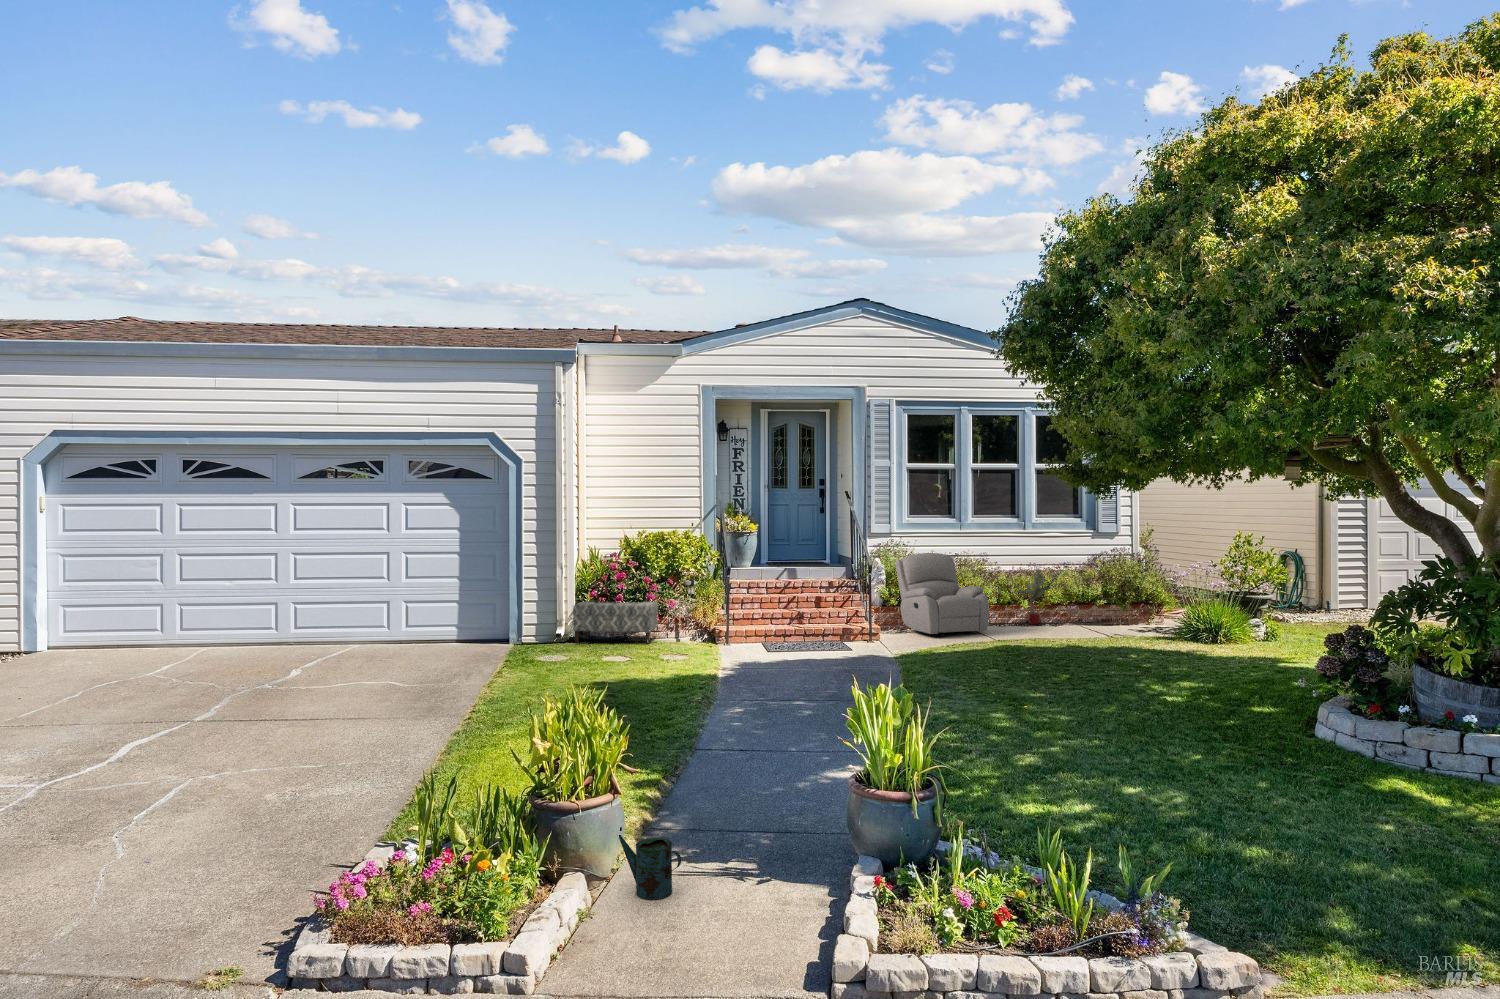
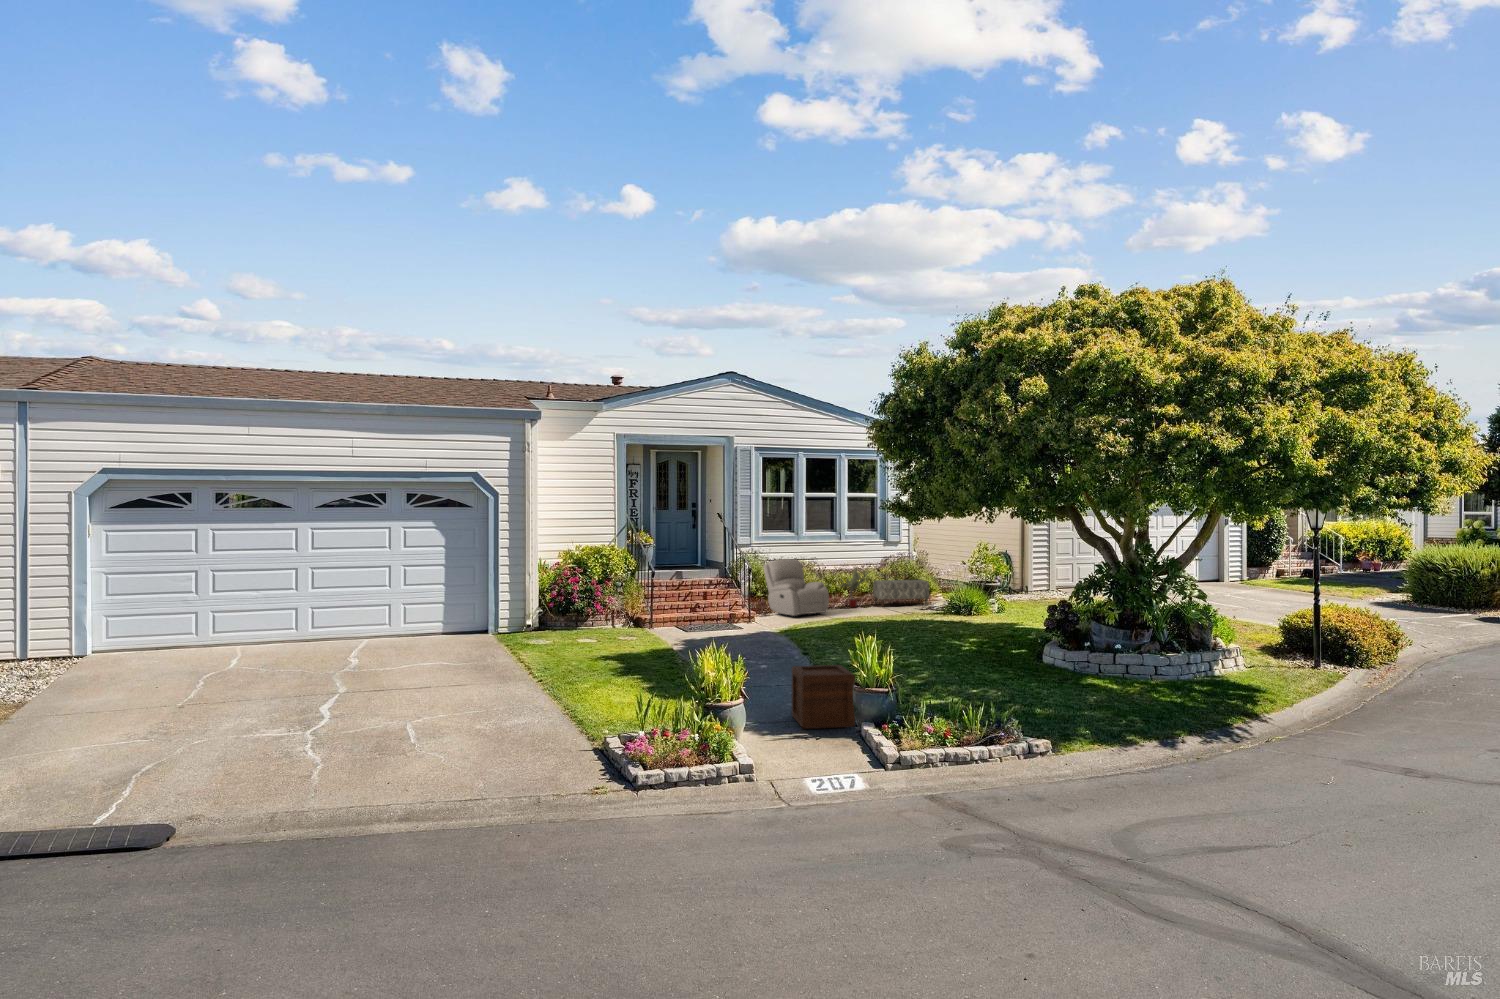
bench: present [573,602,658,643] -> present [873,580,929,606]
wooden crate: none [761,727,865,855] -> present [791,665,855,729]
watering can: present [619,827,681,900] -> none [742,717,784,750]

